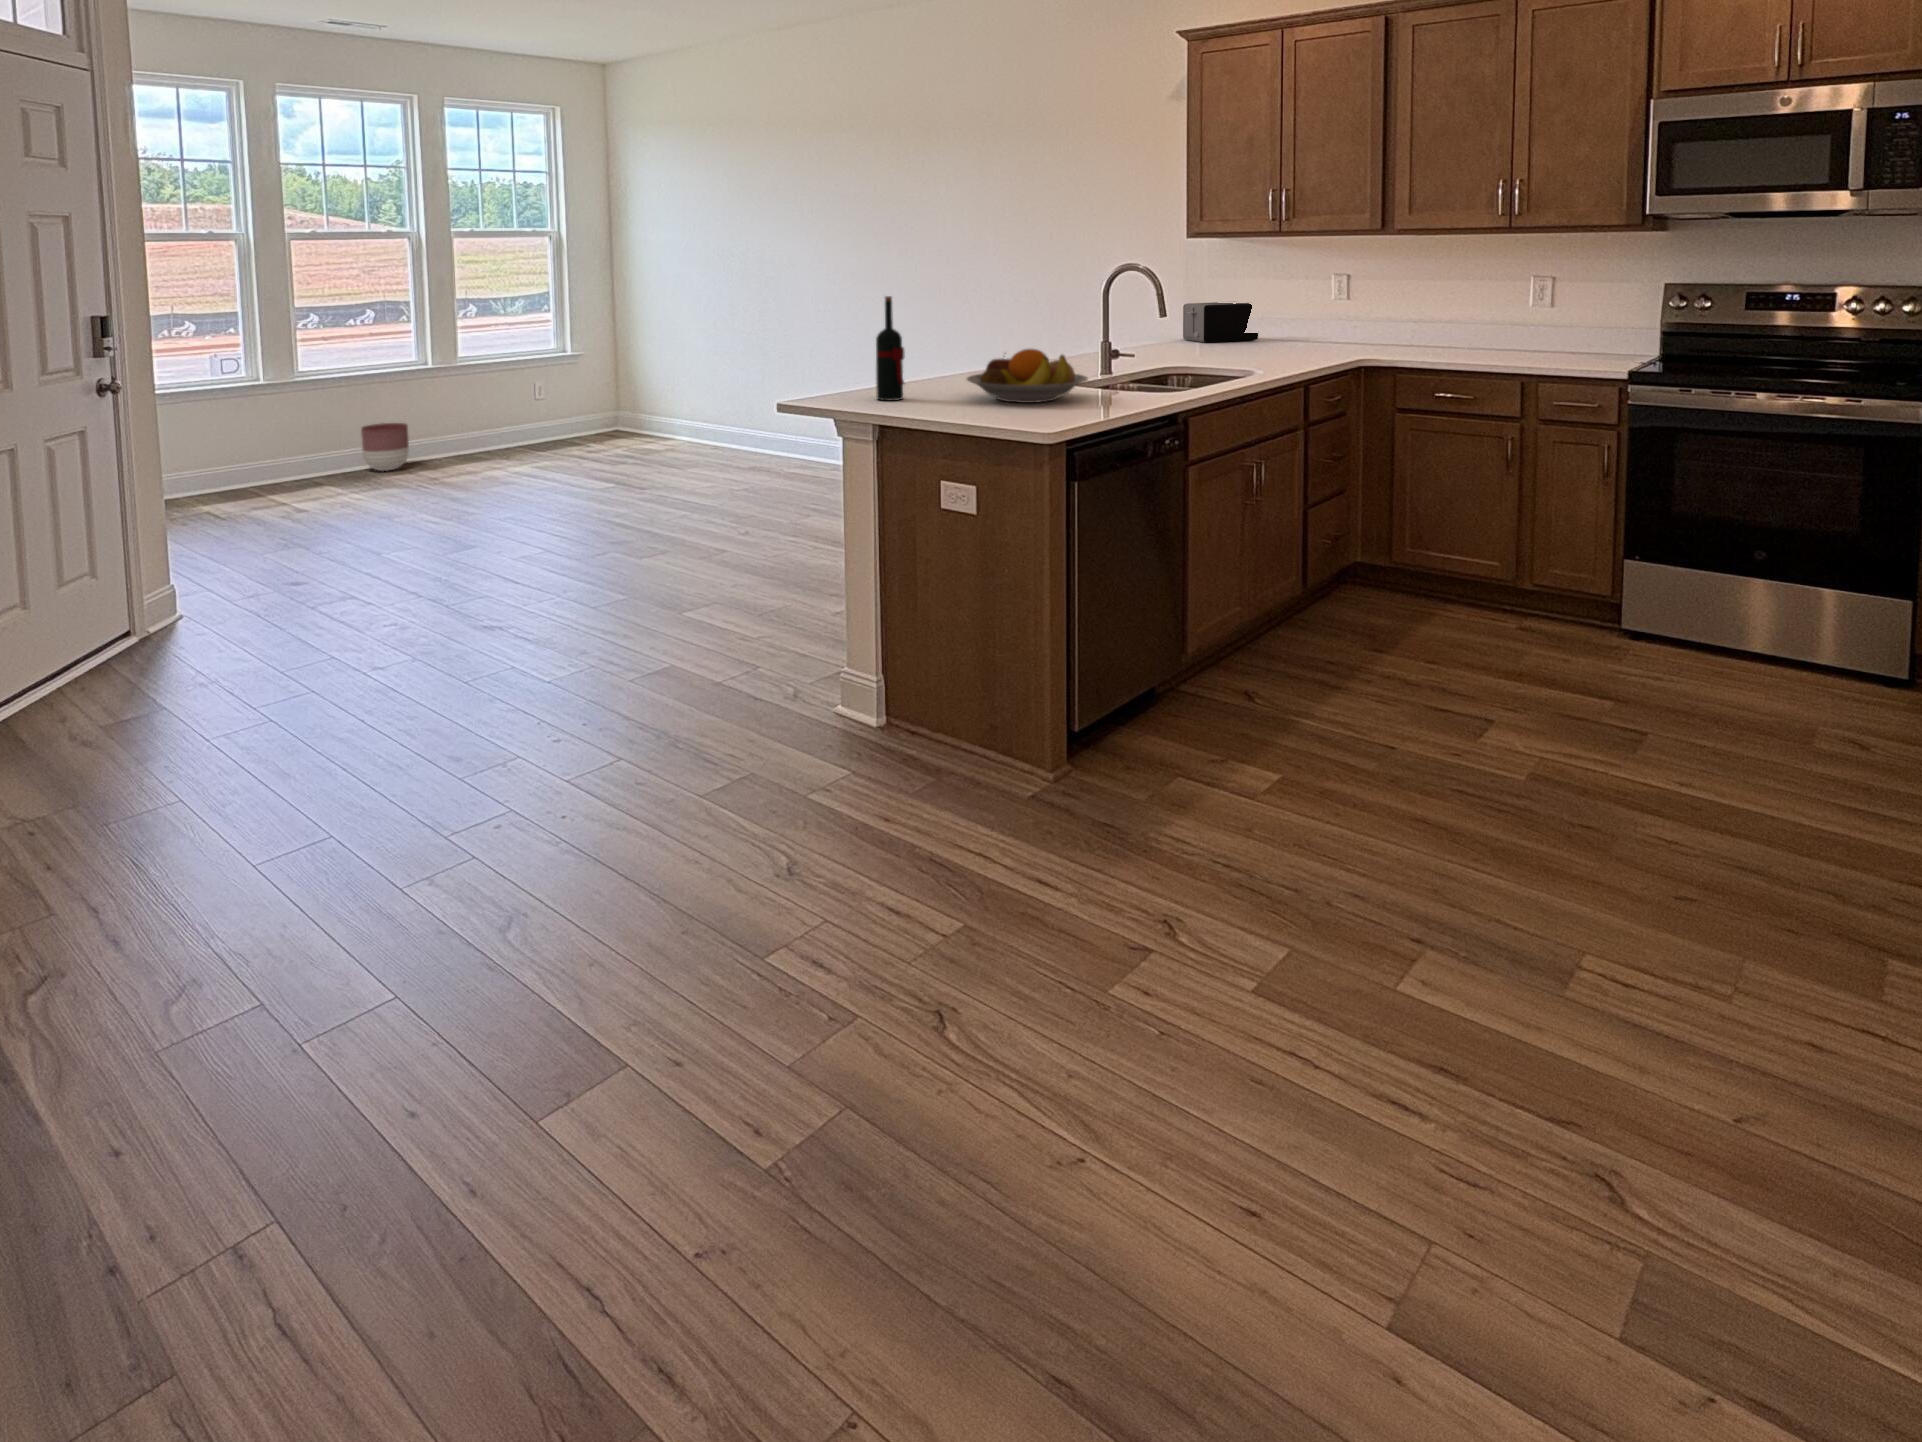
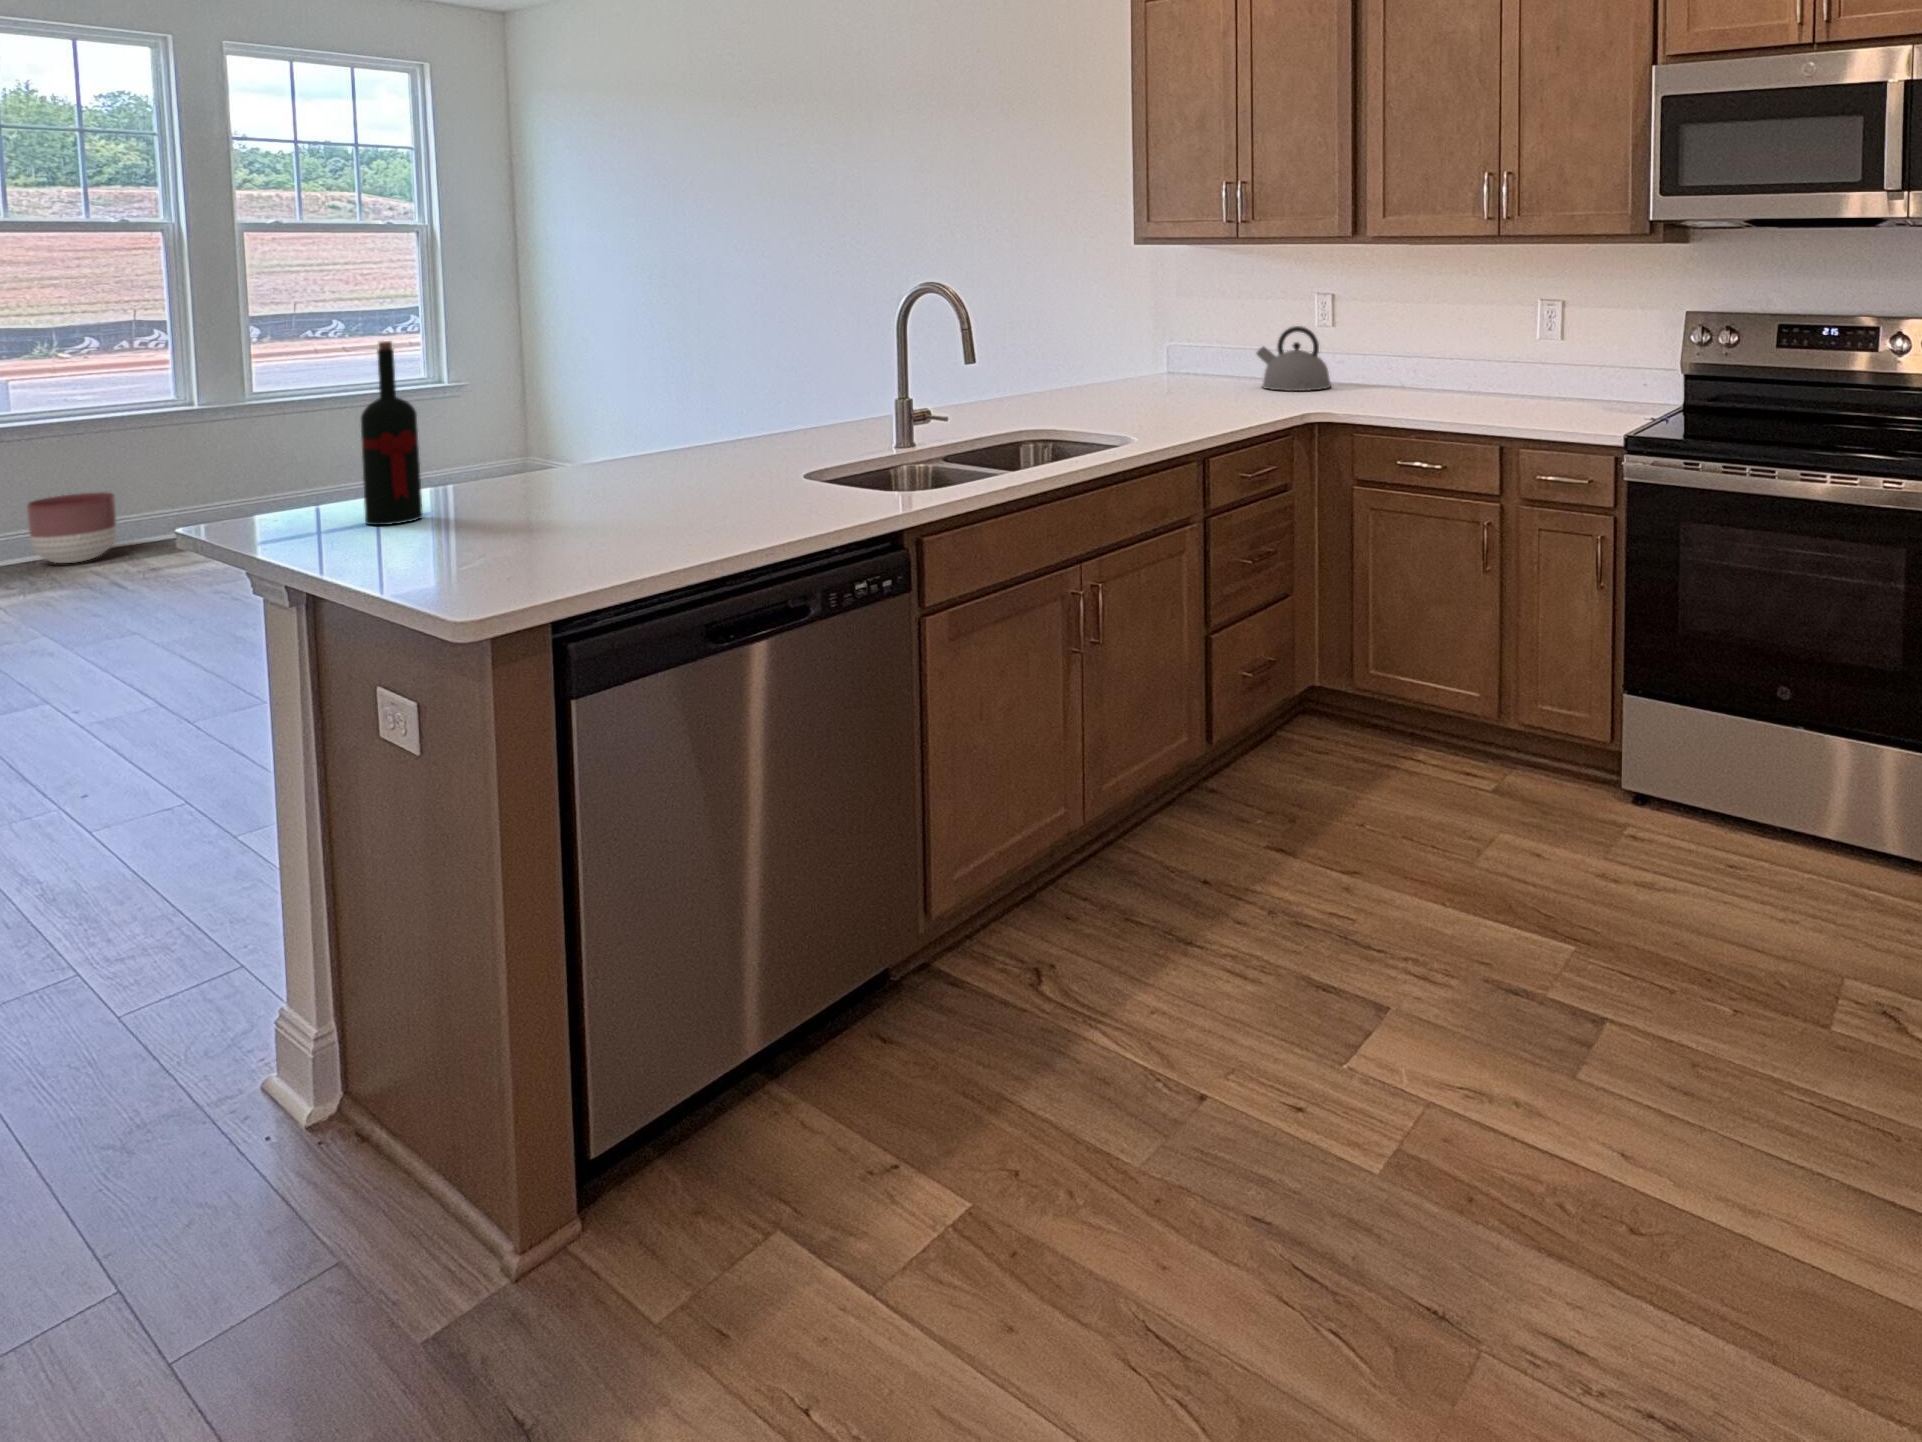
kettle: none [1286,299,1348,347] -> present [1257,326,1331,391]
toaster: present [1183,302,1258,343] -> none [1137,327,1232,383]
fruit bowl: present [967,349,1088,403] -> none [521,431,755,526]

